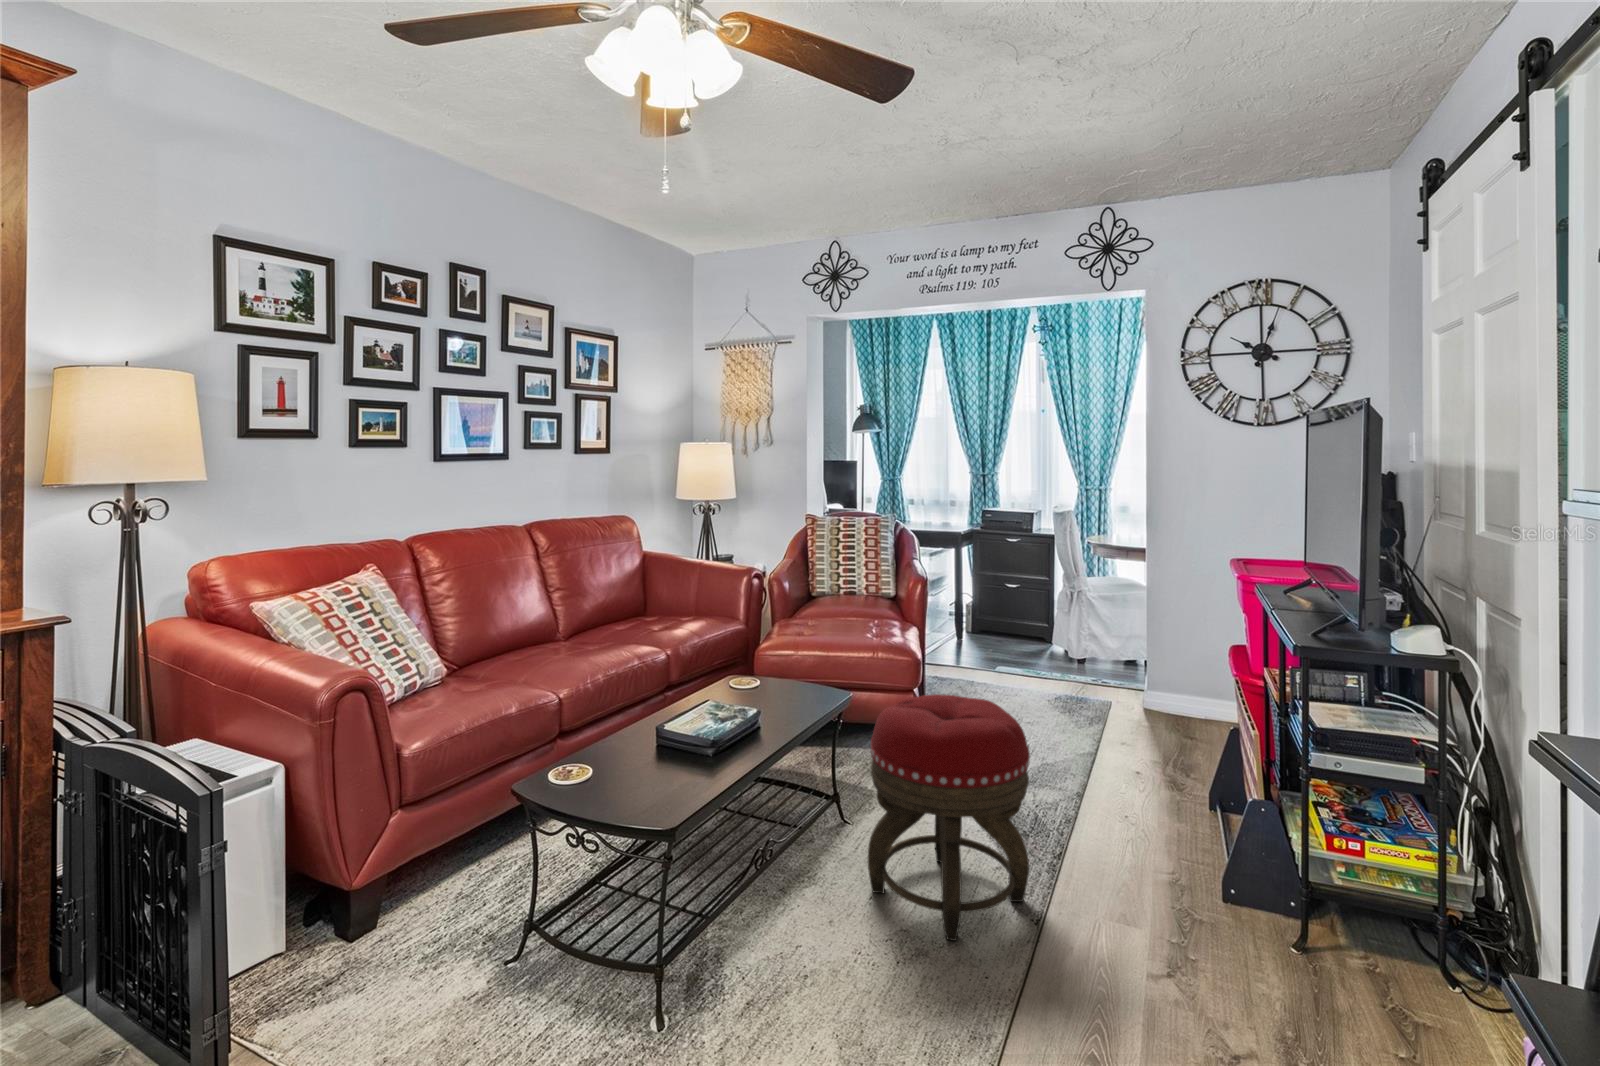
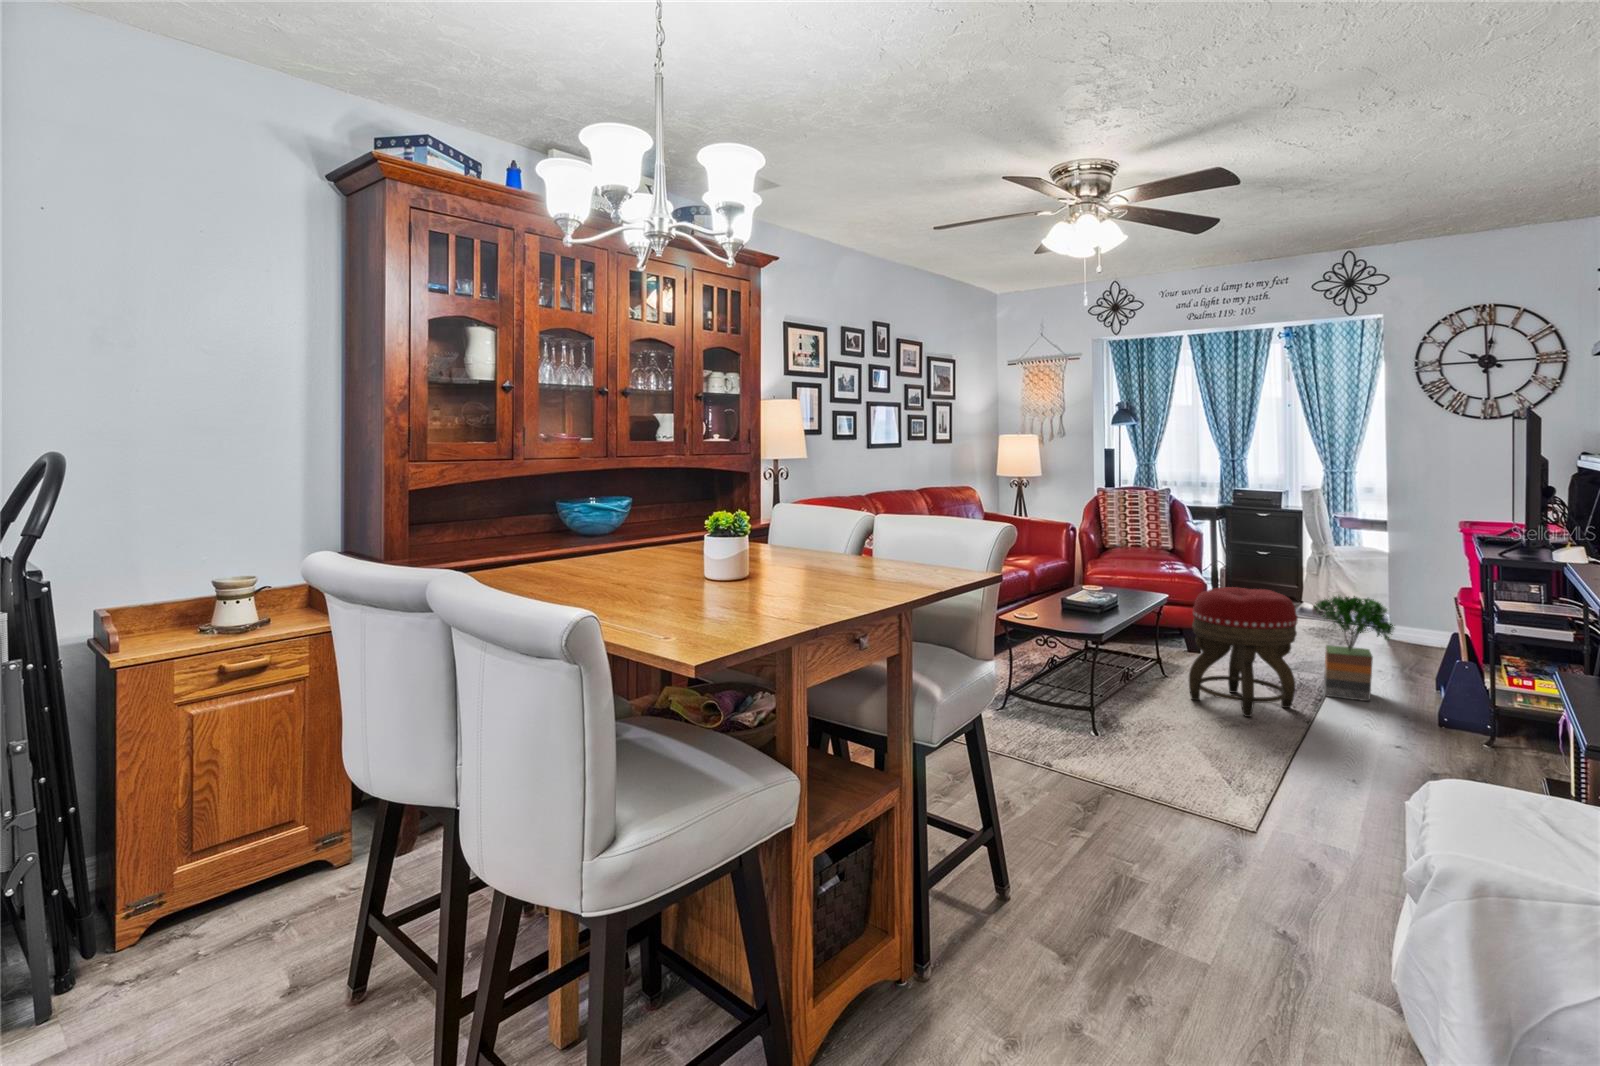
potted tree: none [1057,692,1175,868] -> present [1316,596,1395,702]

